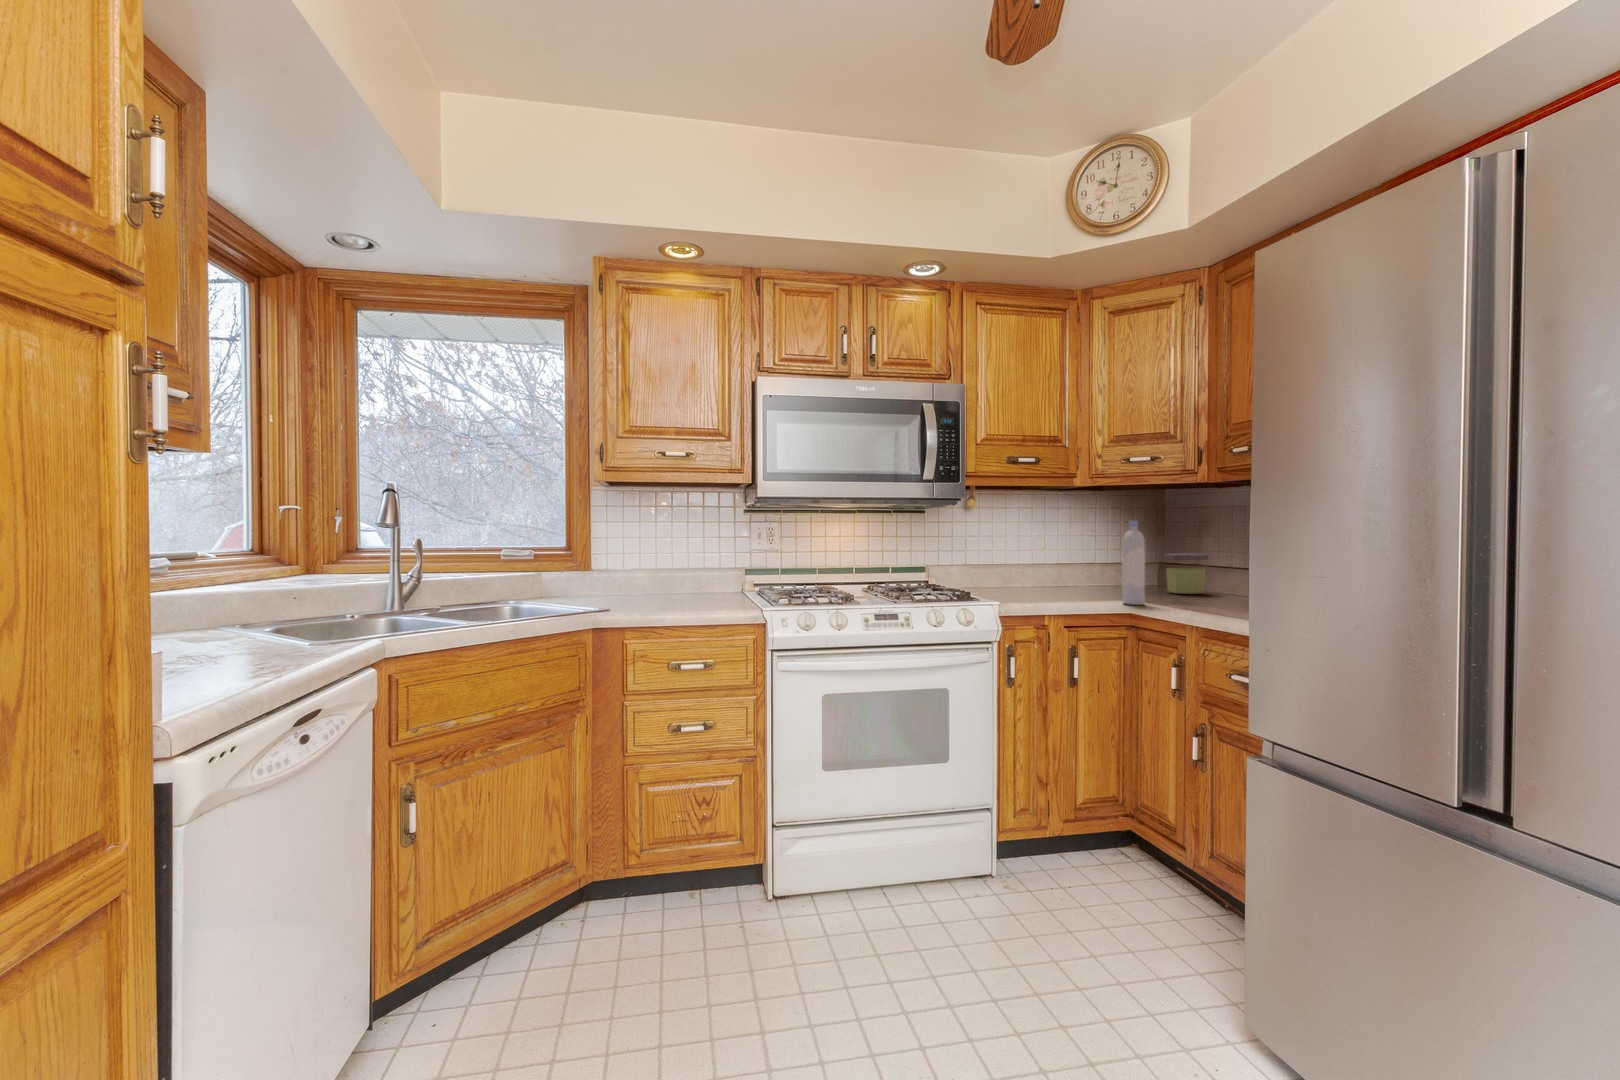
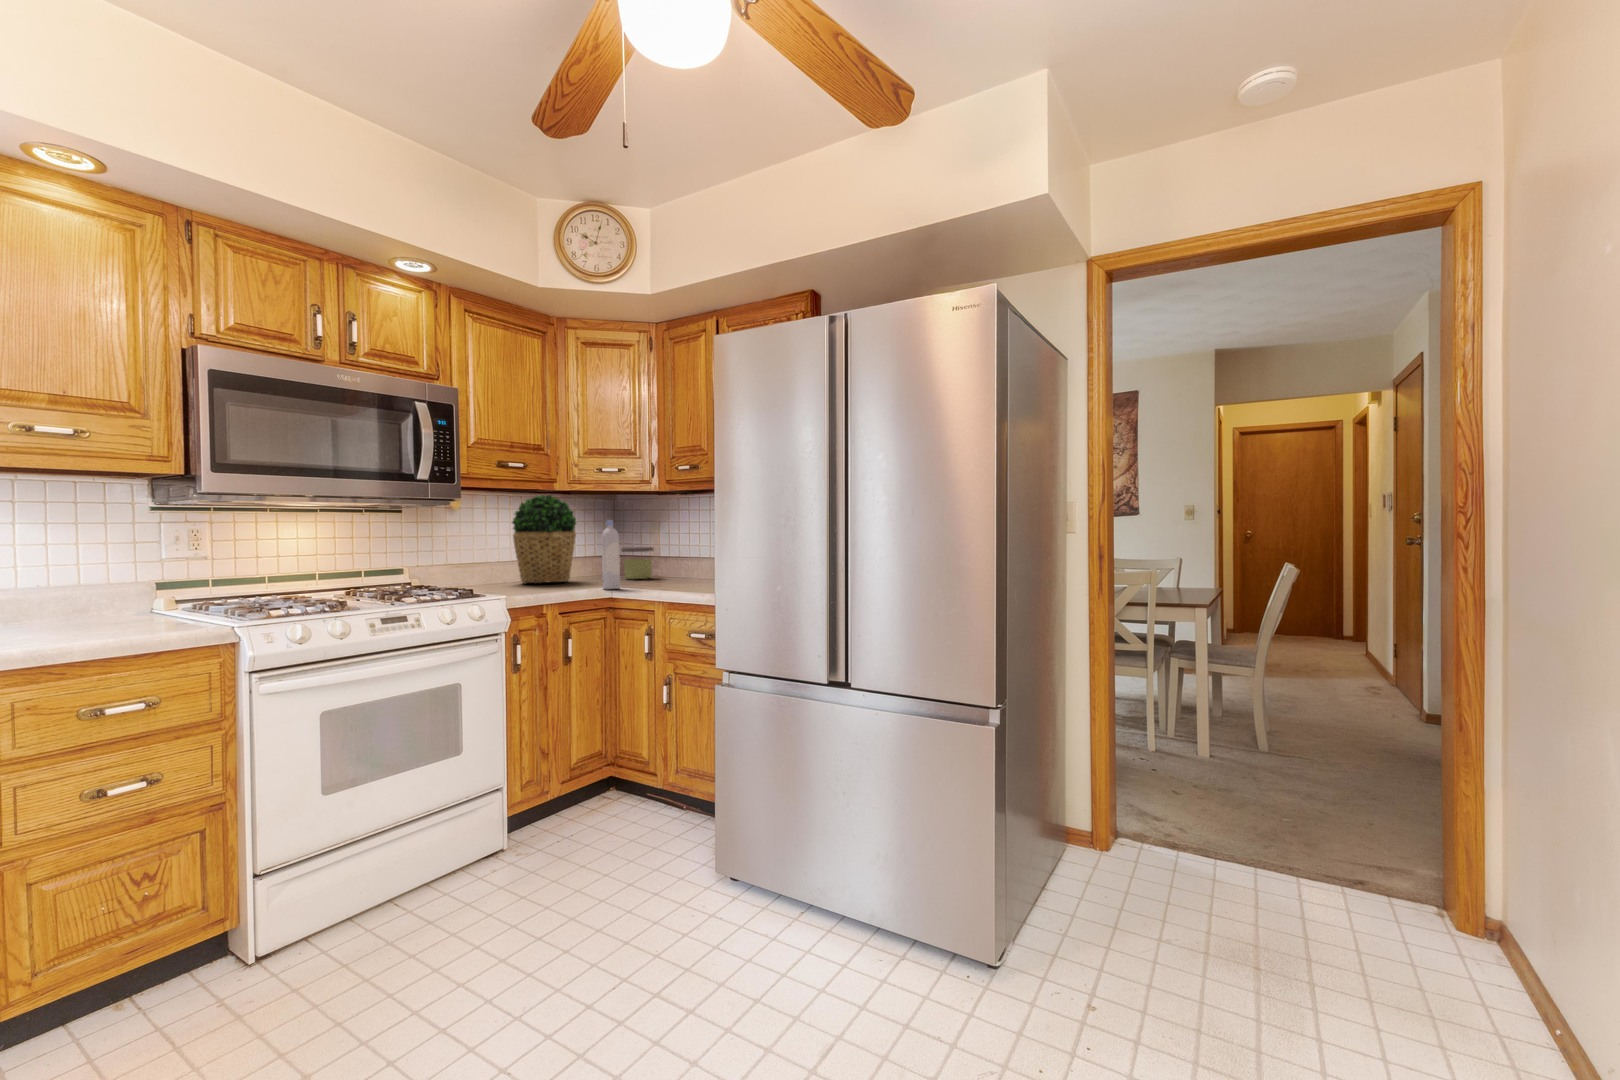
potted plant: none [1035,491,1107,590] -> present [512,495,576,584]

